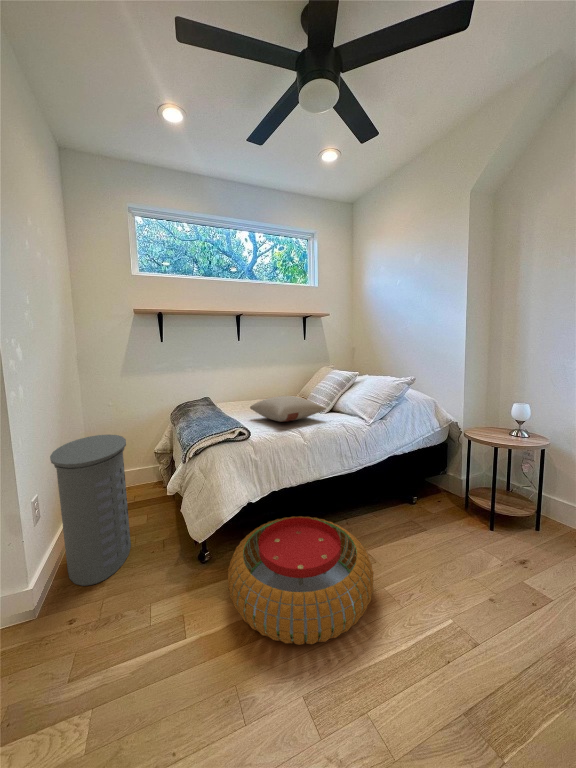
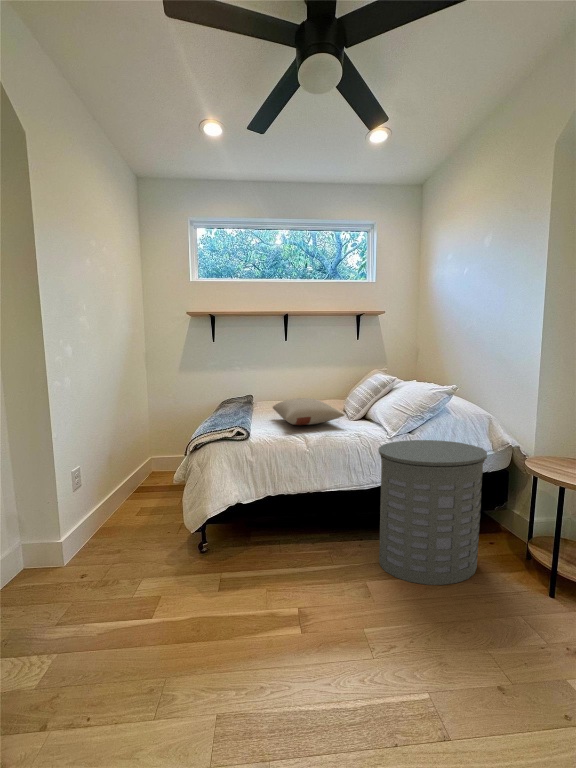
laundry hamper: present [50,435,131,586] -> present [378,440,487,585]
pouf: present [228,516,373,645] -> none [195,524,348,668]

